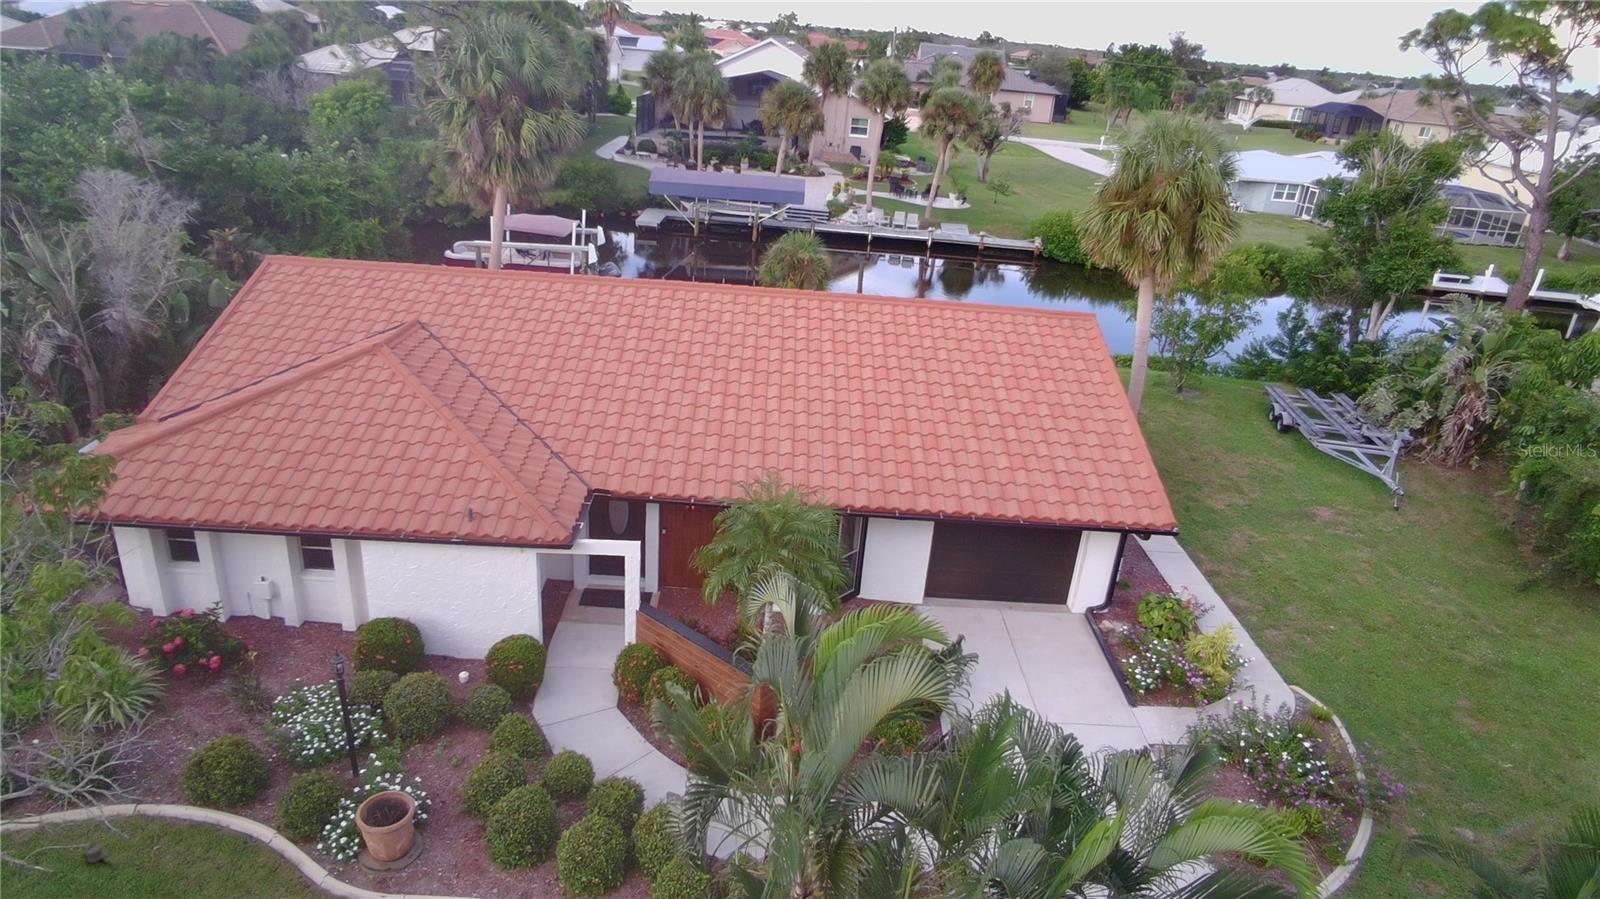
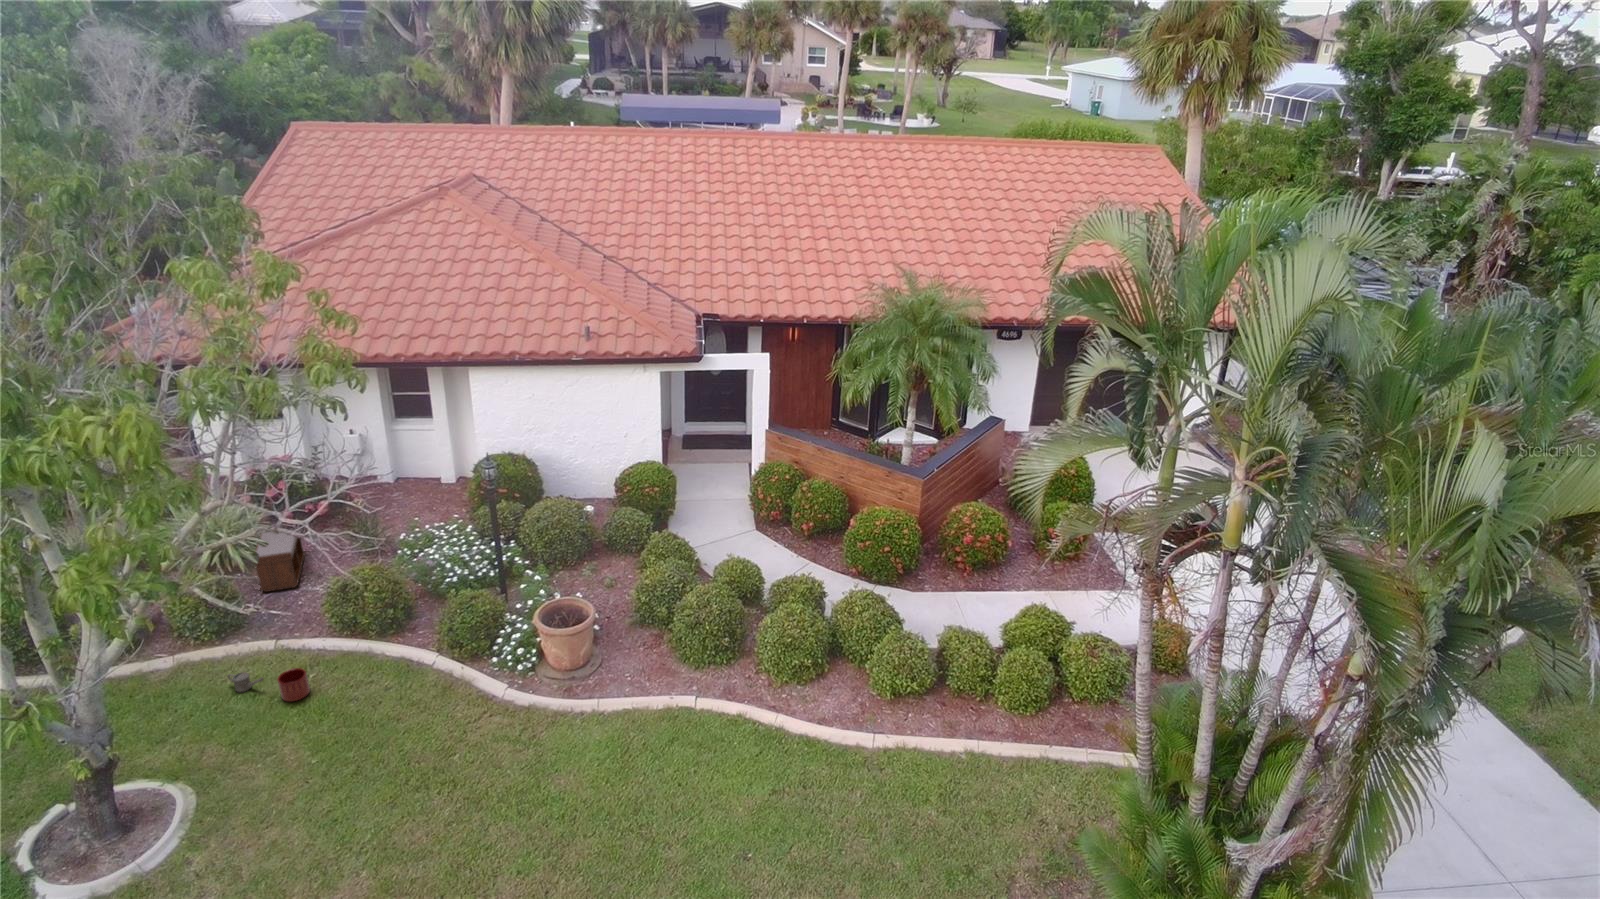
bench: none [133,681,192,750] -> present [255,532,305,592]
planter: none [121,845,152,877] -> present [277,668,310,702]

